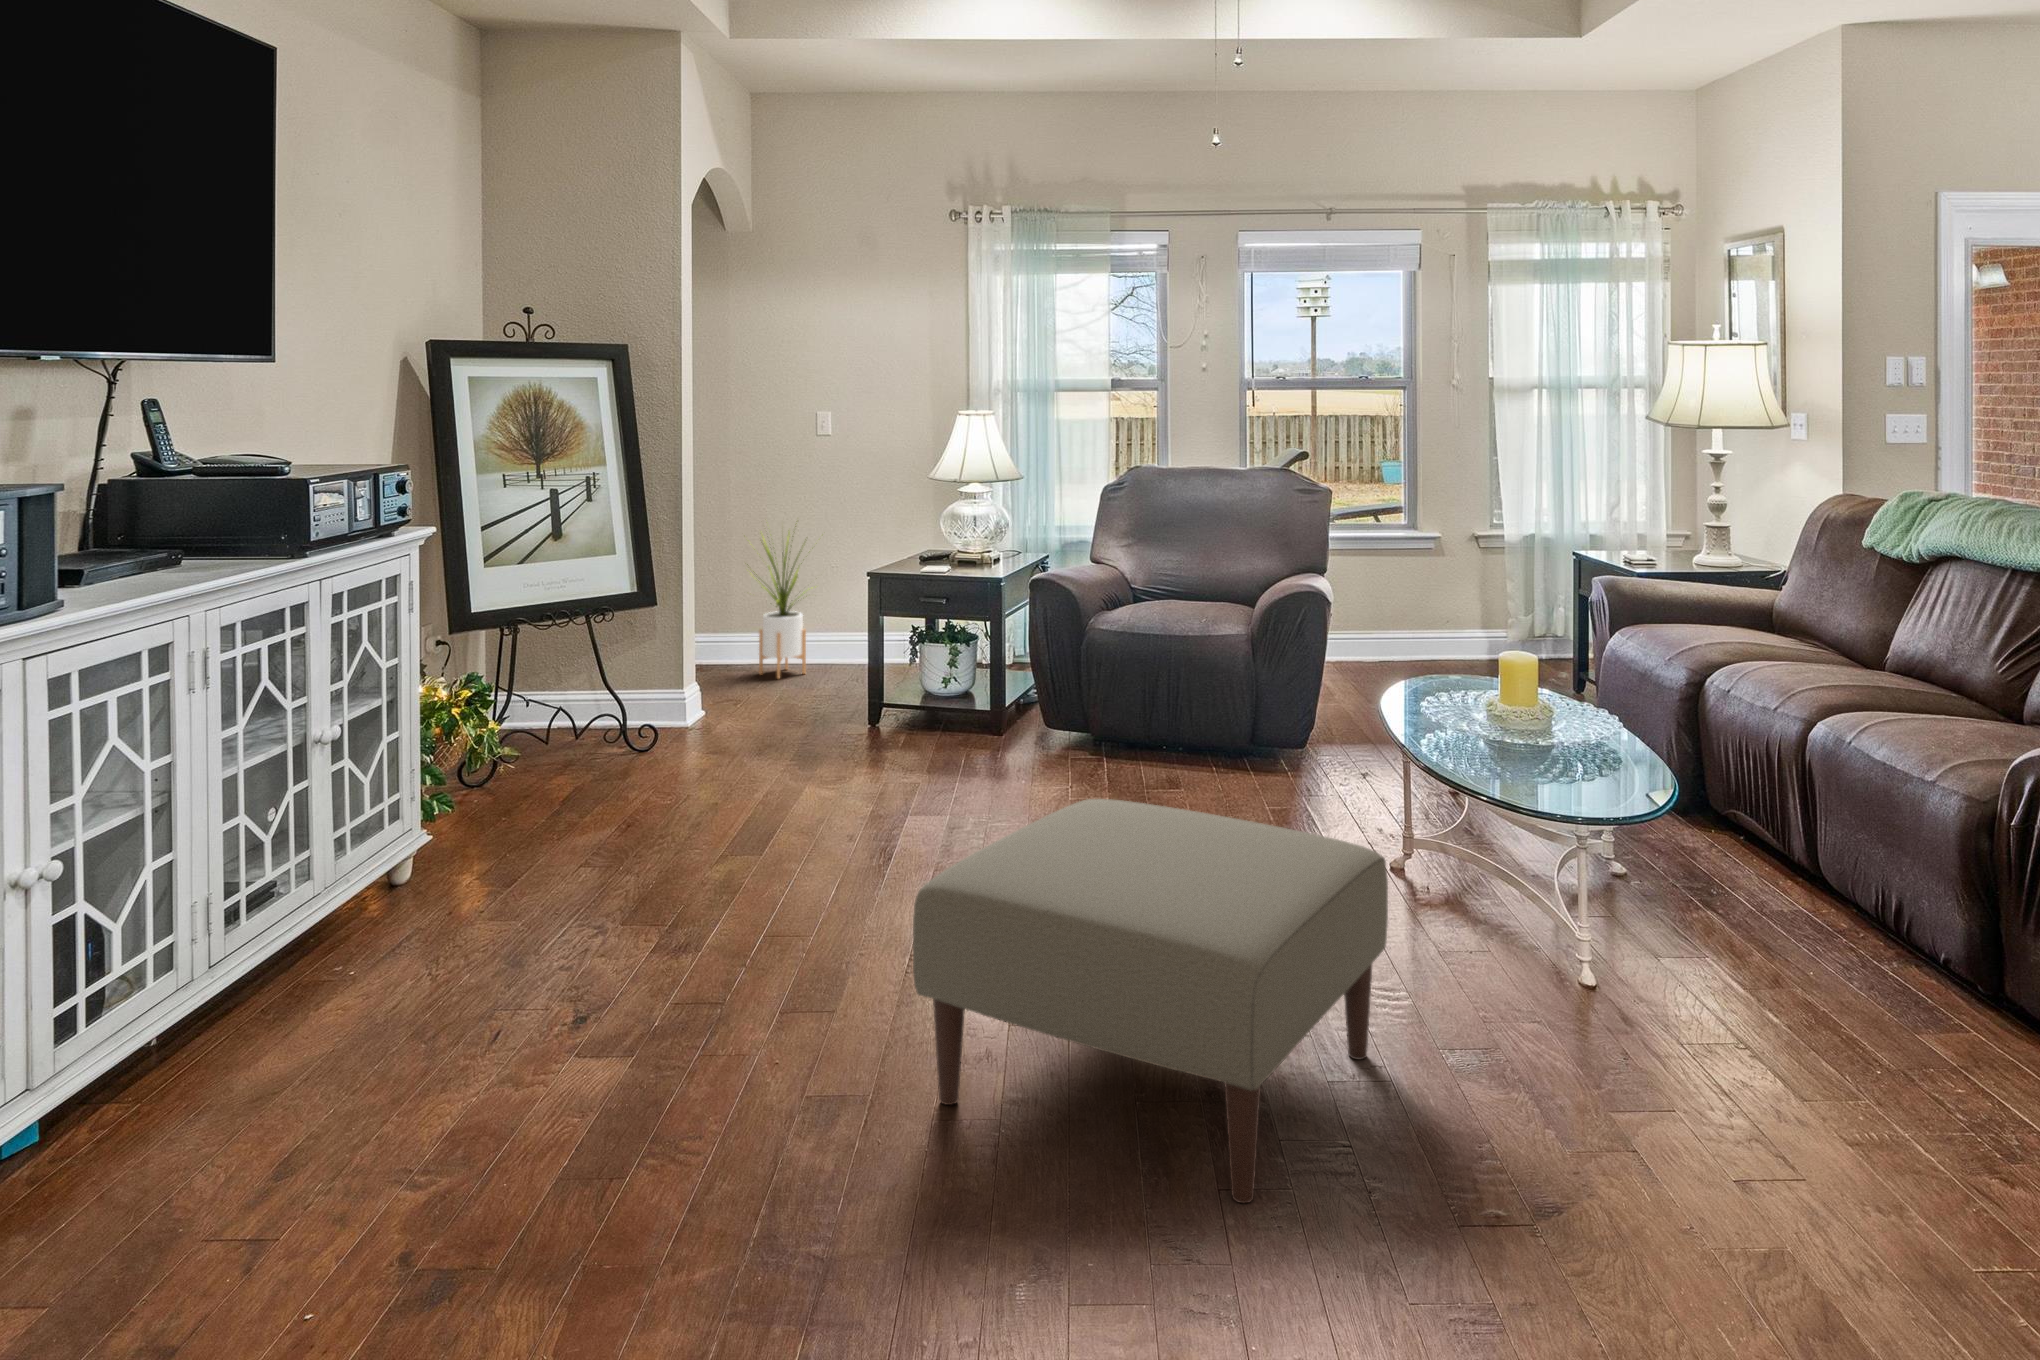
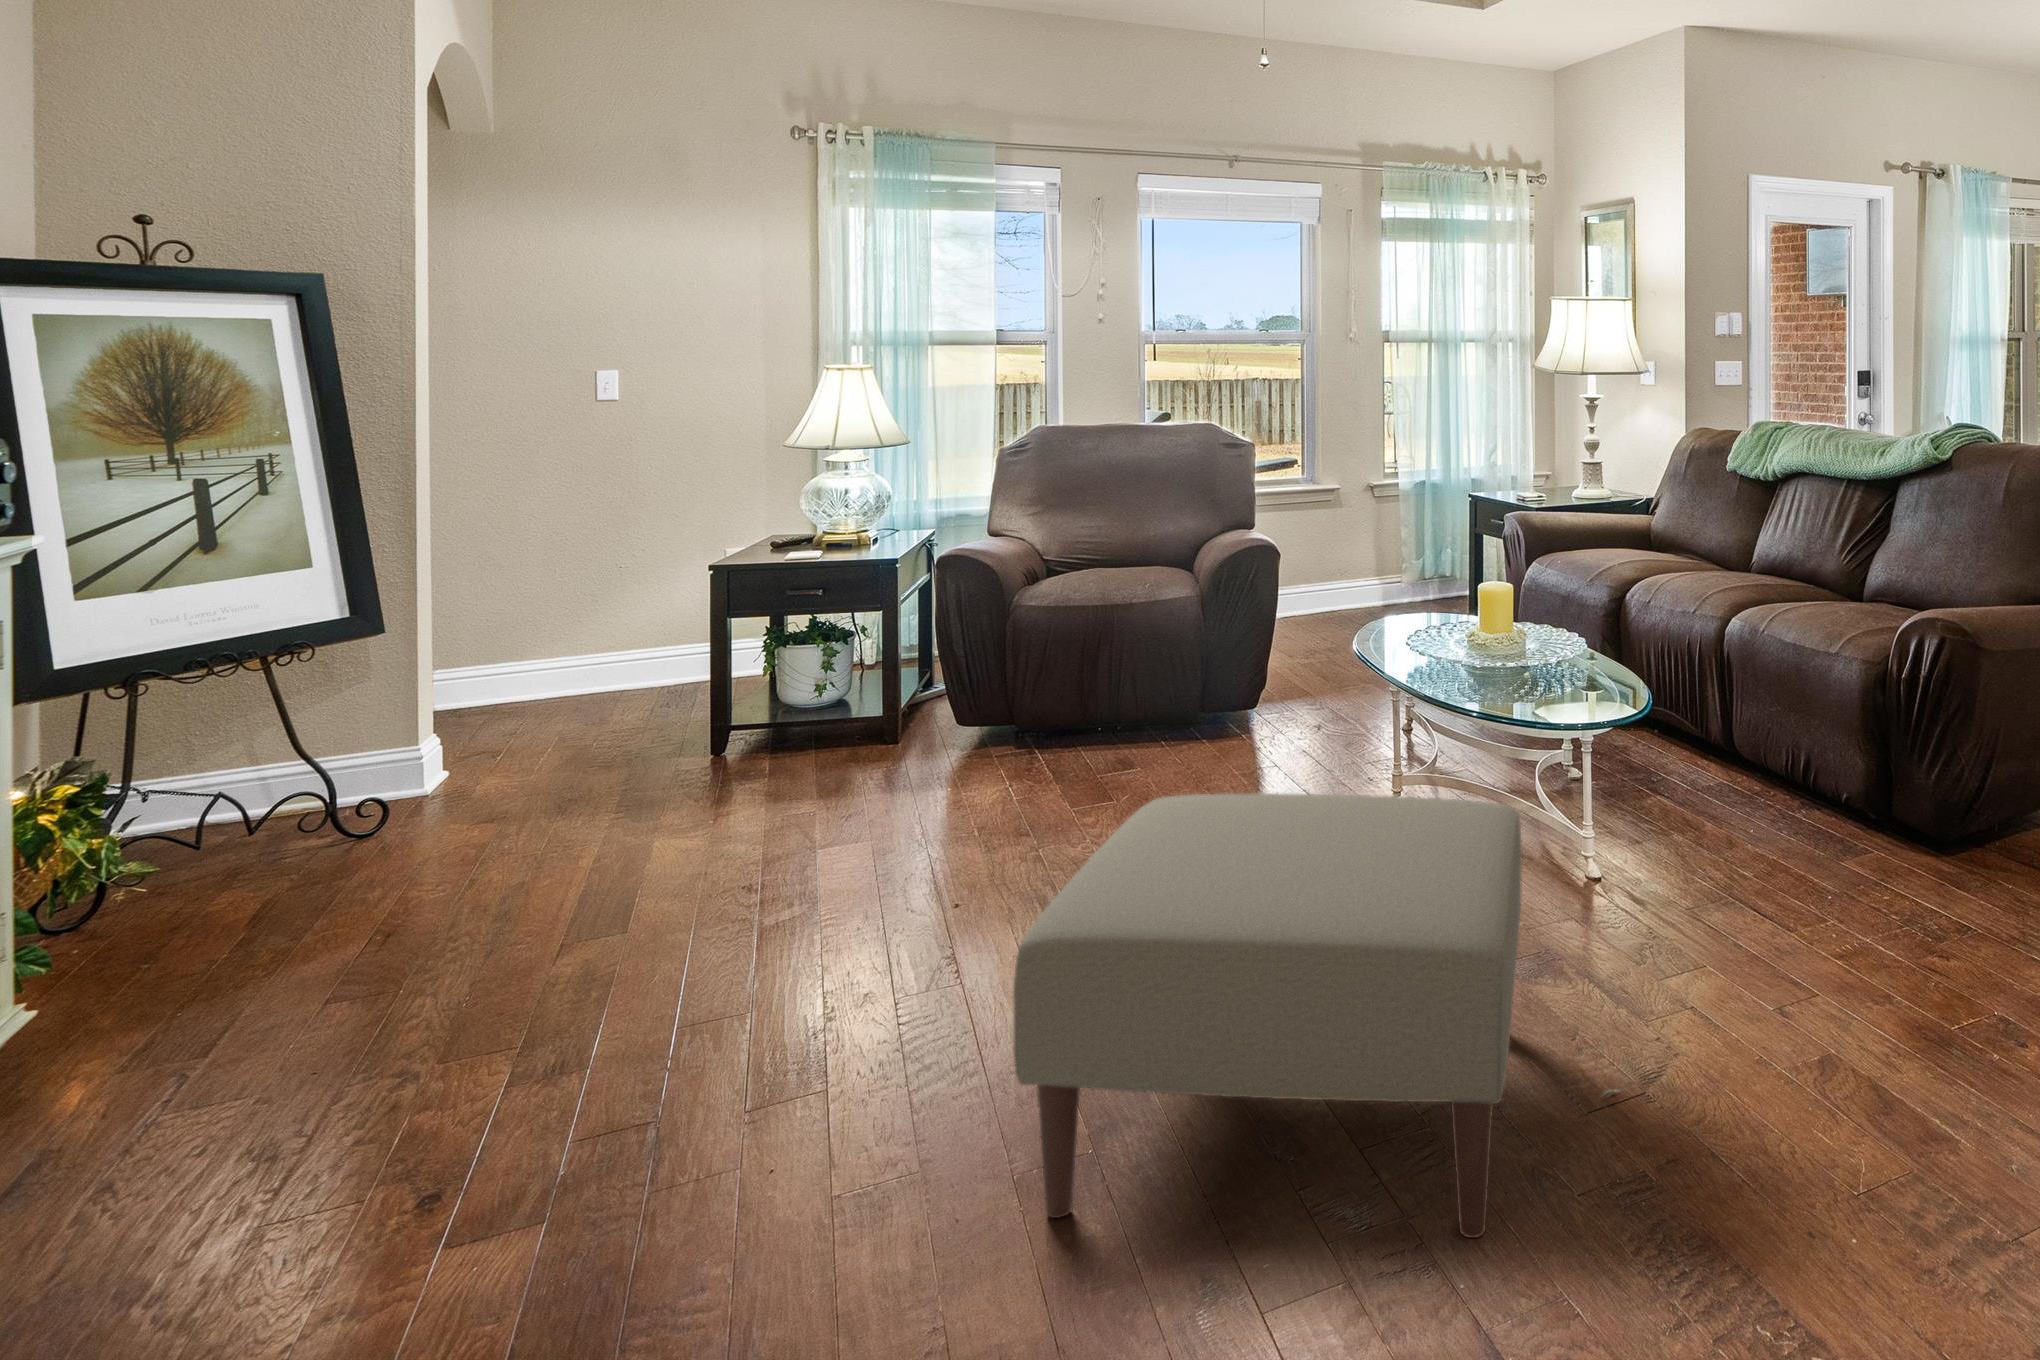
house plant: present [747,526,806,679] -> none [487,507,615,716]

